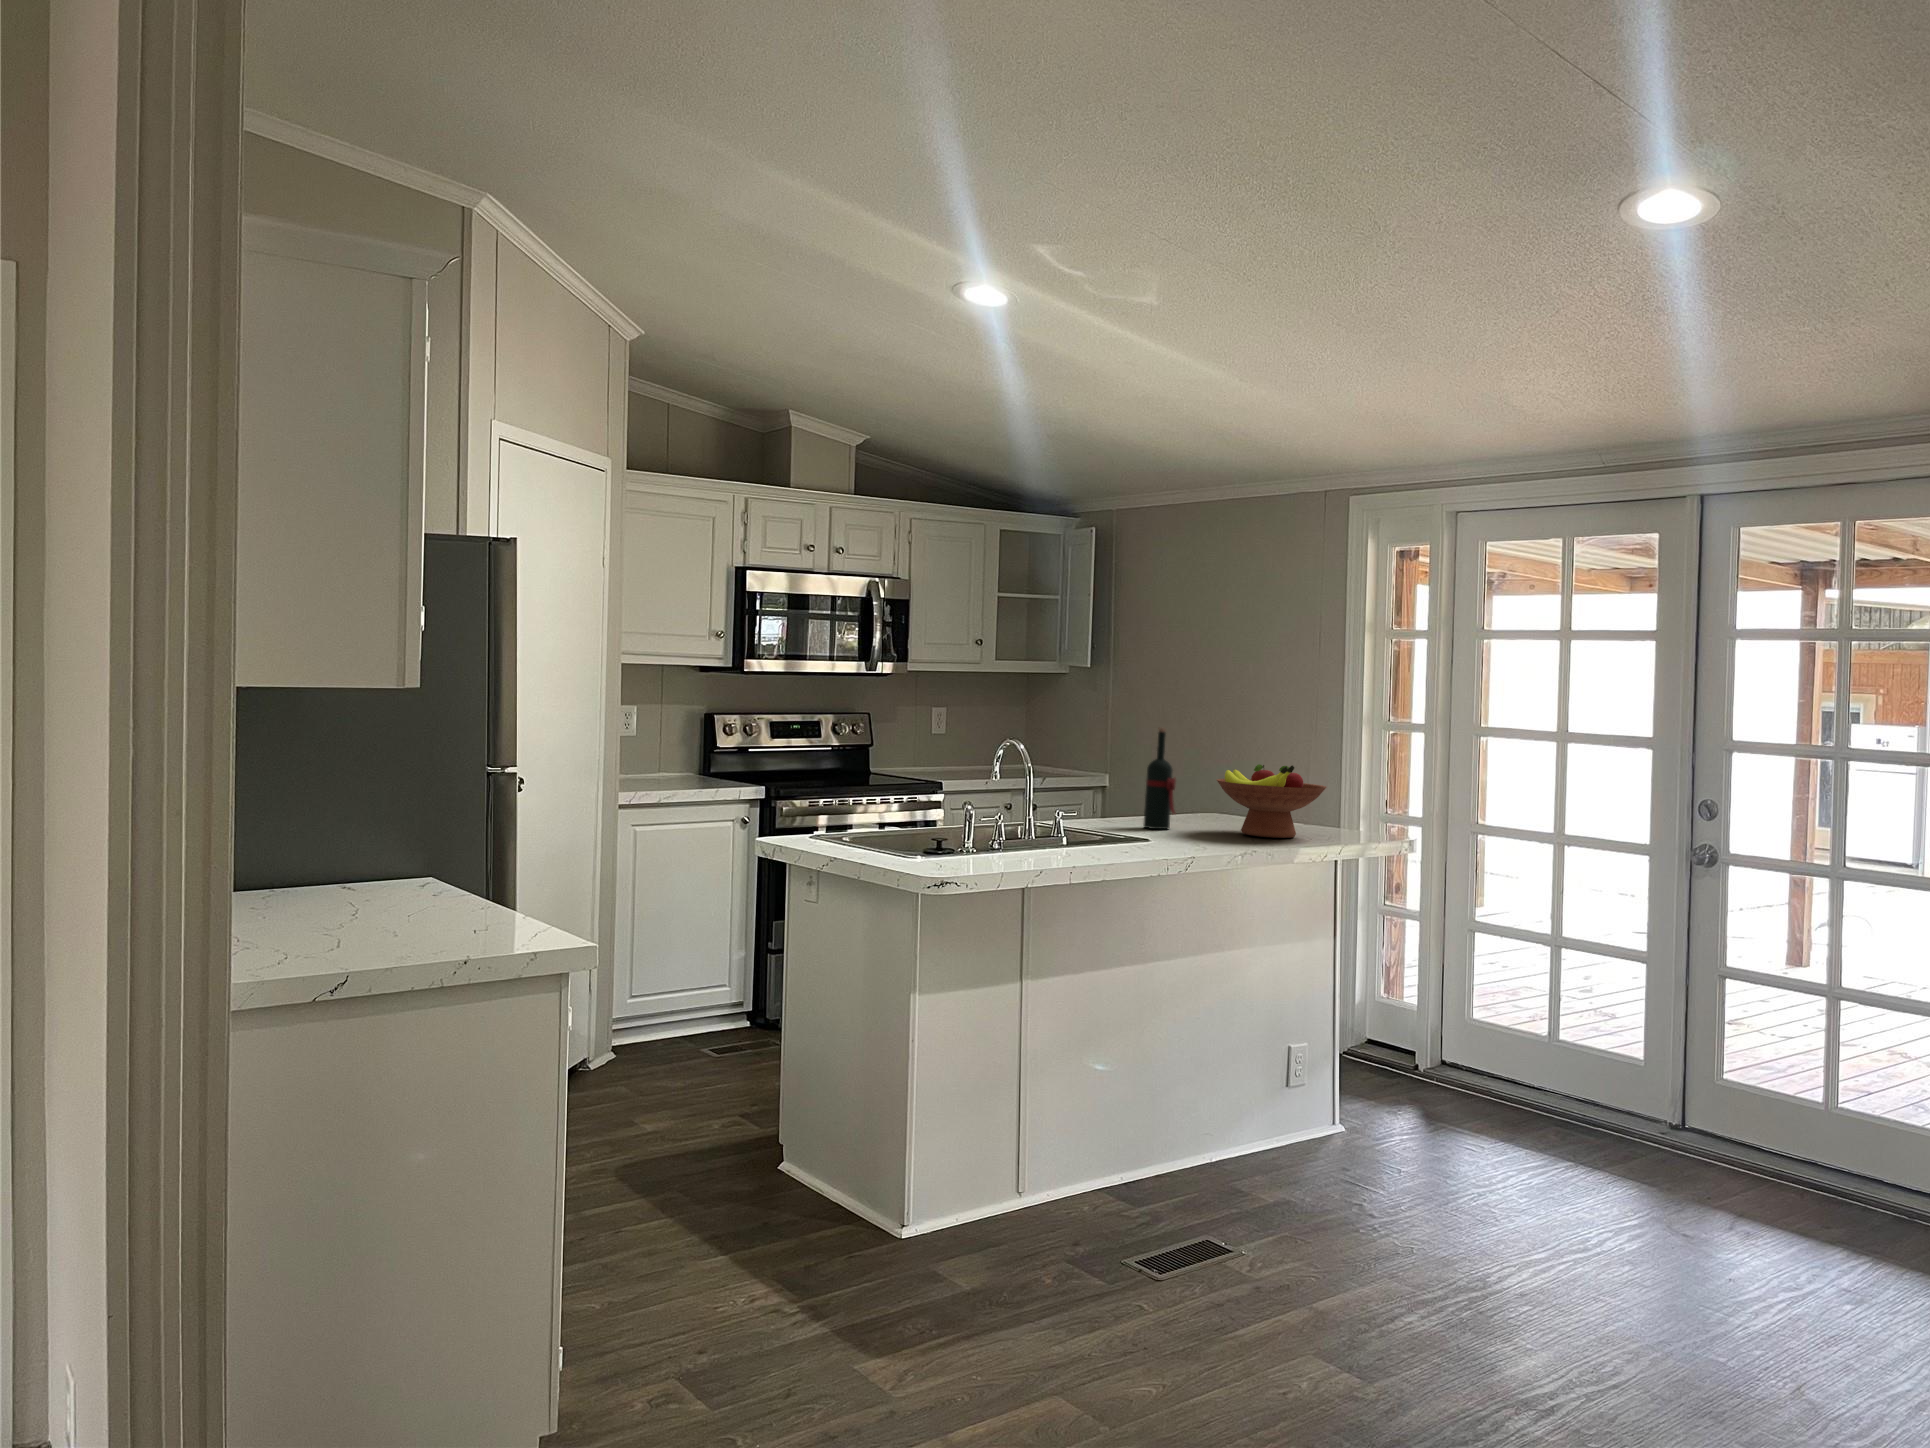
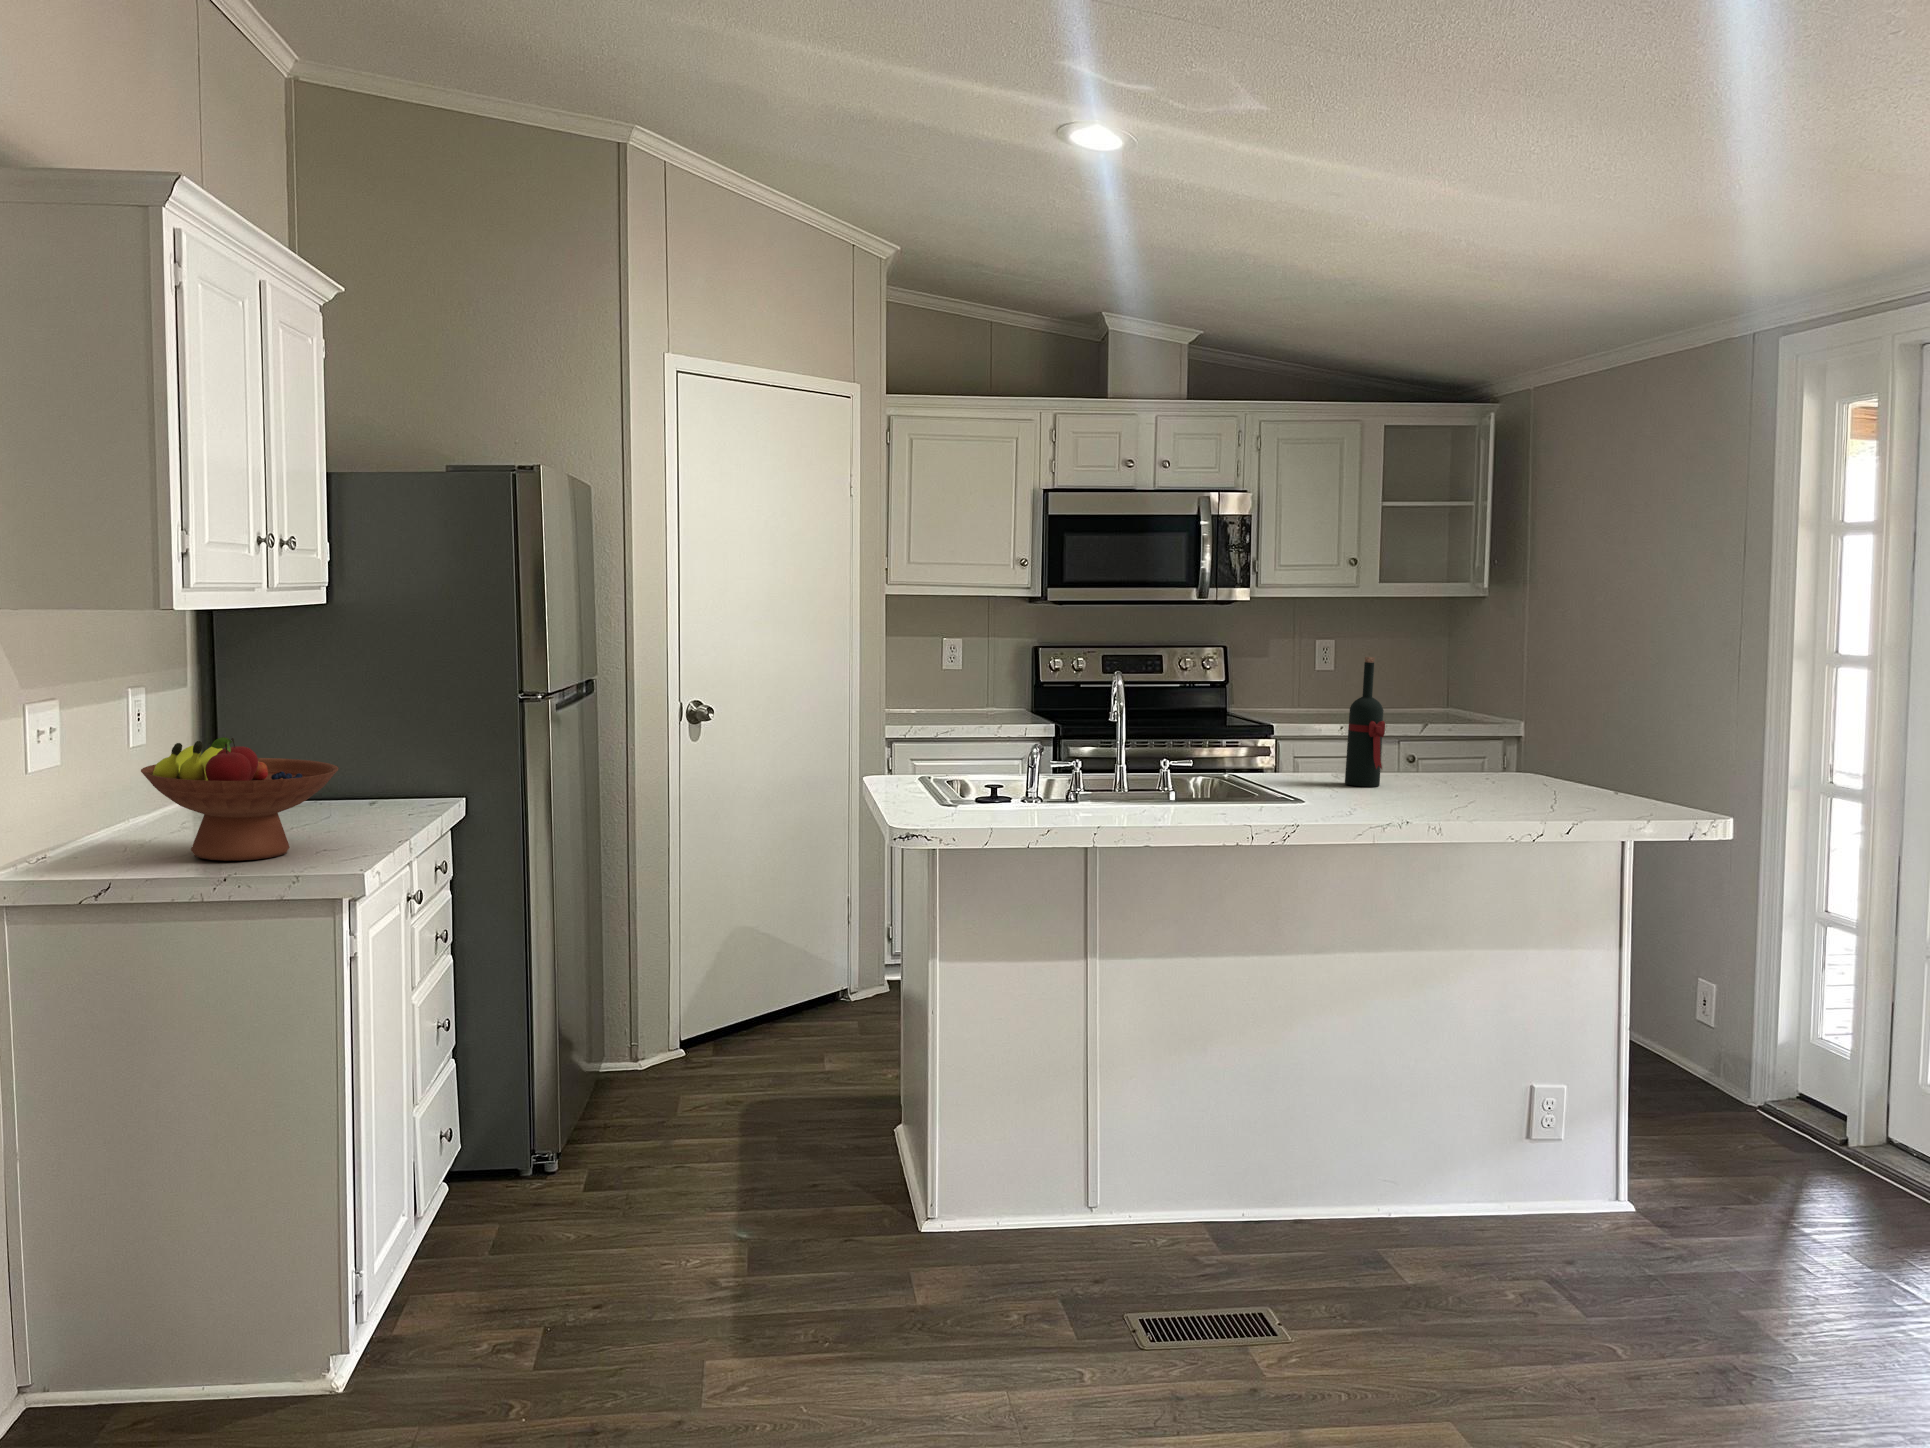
fruit bowl: present [1217,764,1326,838] -> present [141,737,338,860]

